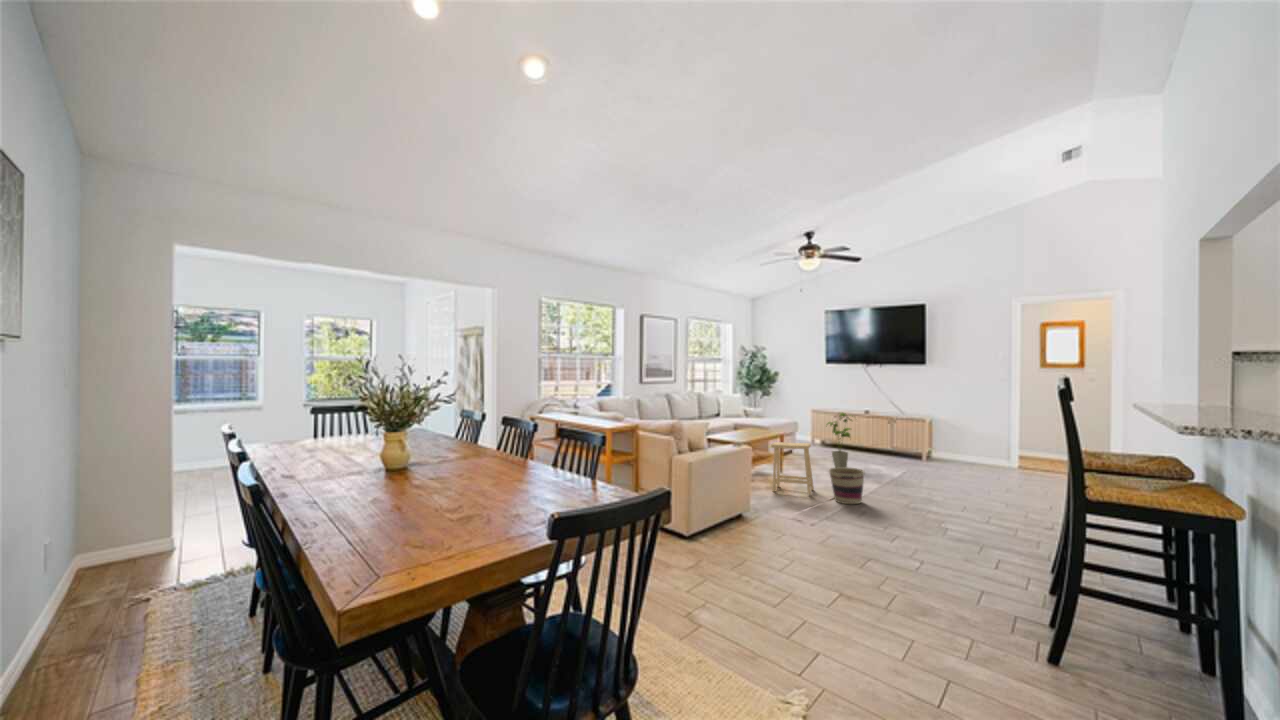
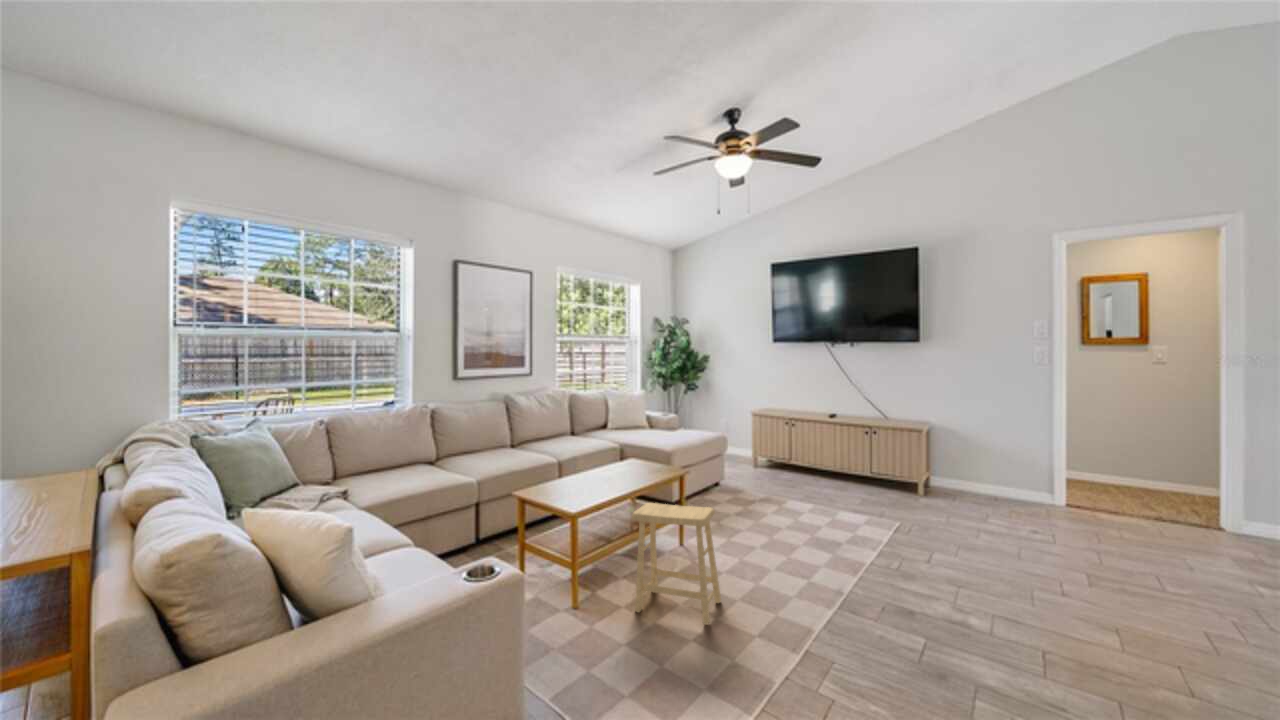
house plant: present [827,413,851,468] -> none [761,427,813,525]
basket: present [829,467,865,504] -> none [745,562,819,658]

